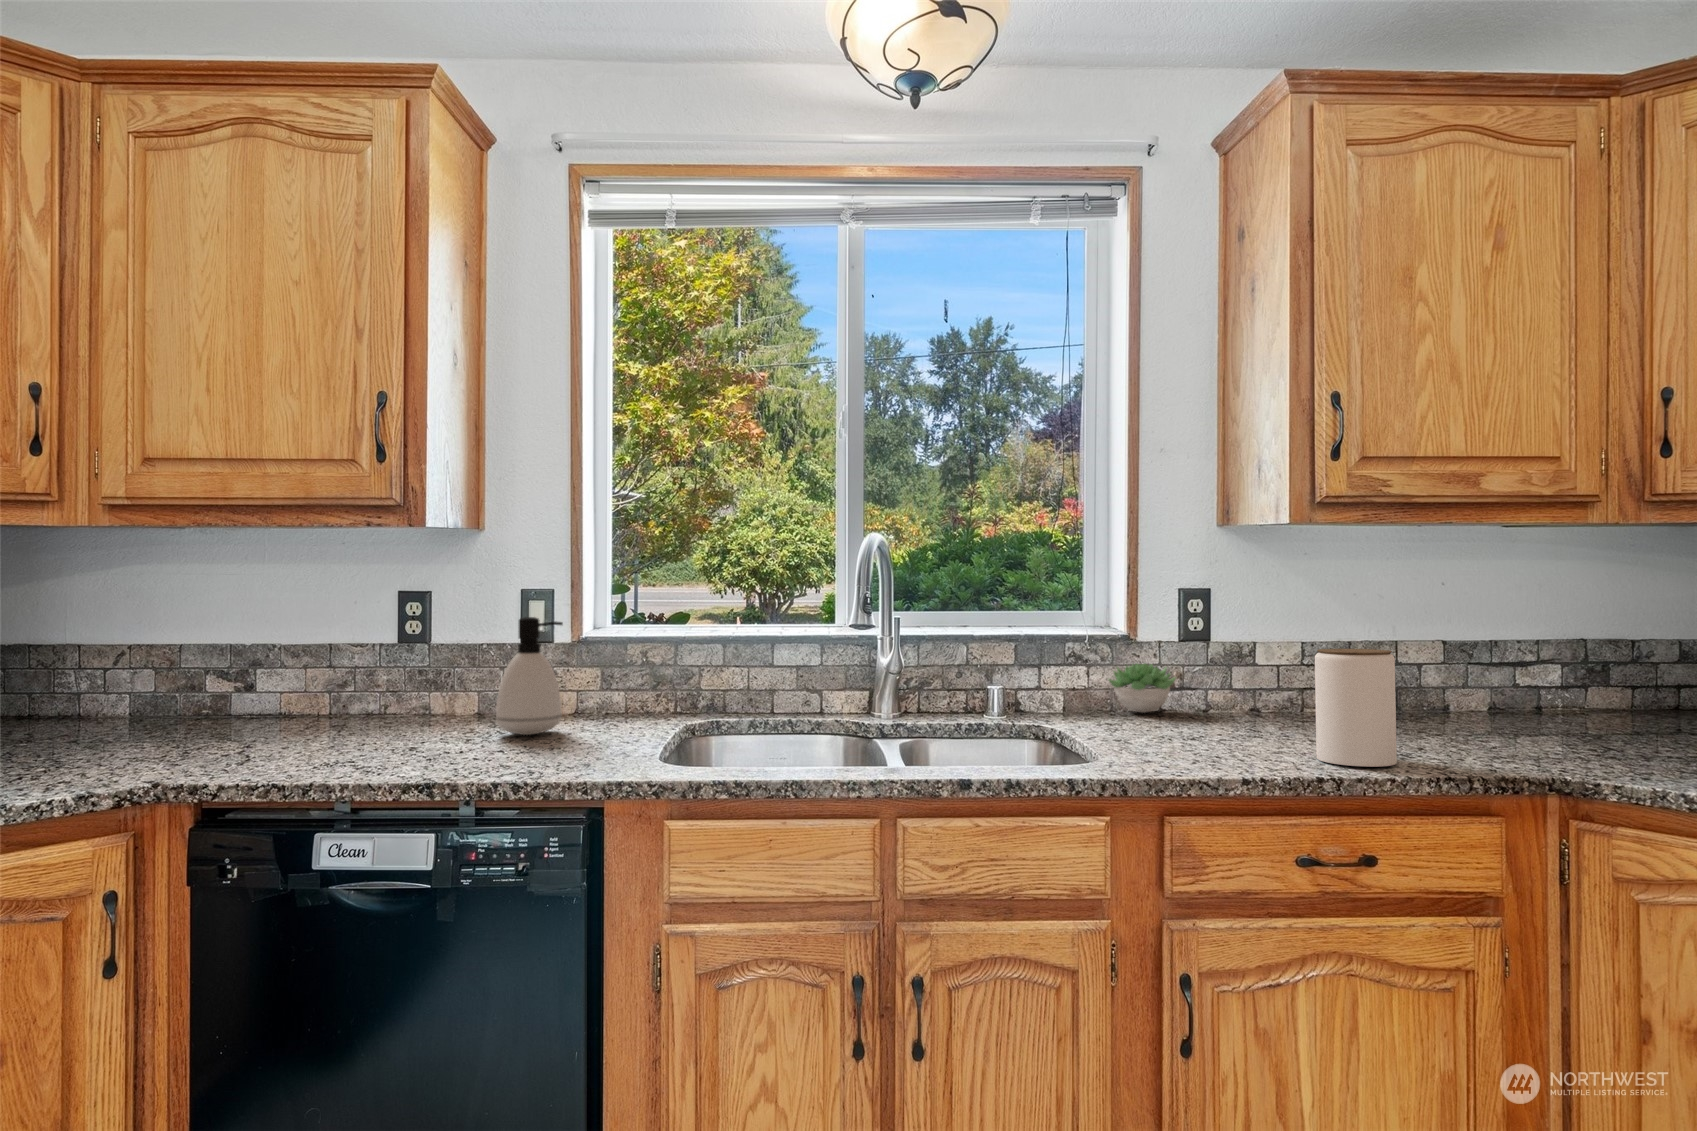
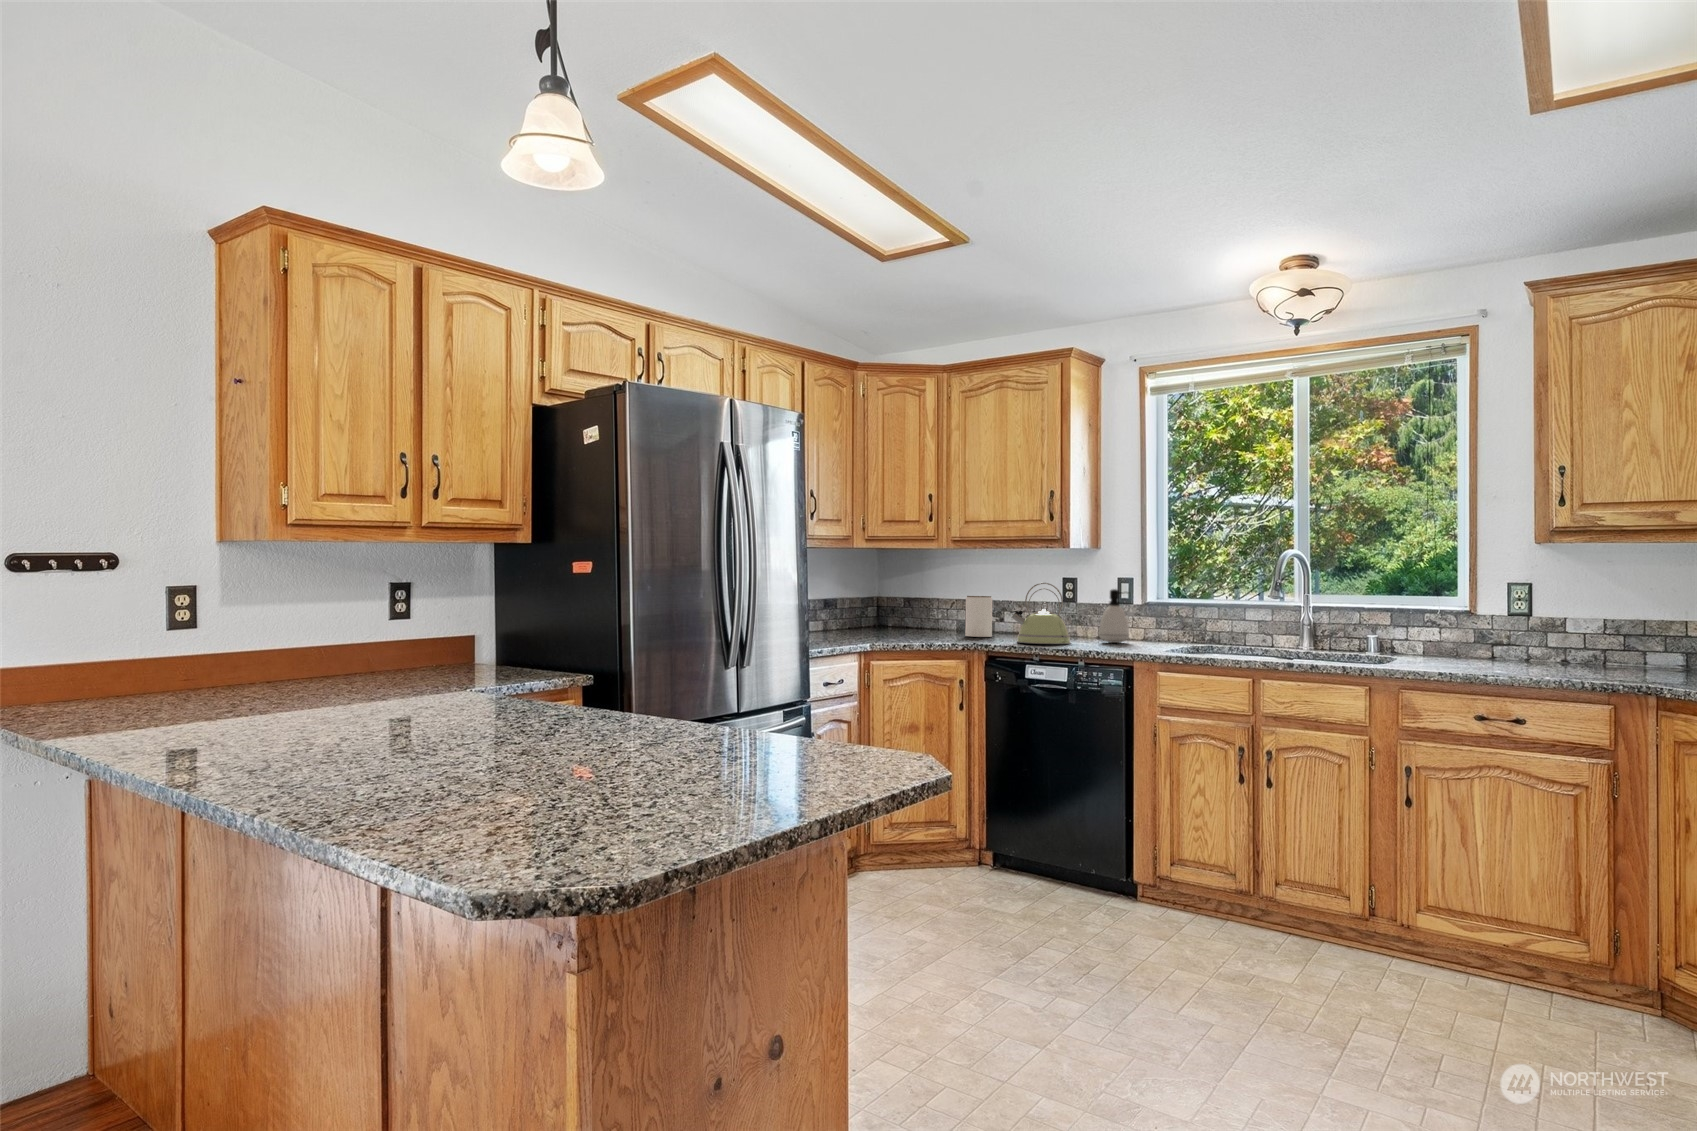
kettle: none [271,607,431,761] -> present [1010,583,1071,644]
jar: present [1315,649,1397,767] -> present [965,596,992,637]
succulent plant: present [1108,663,1176,713] -> none [1448,627,1500,656]

